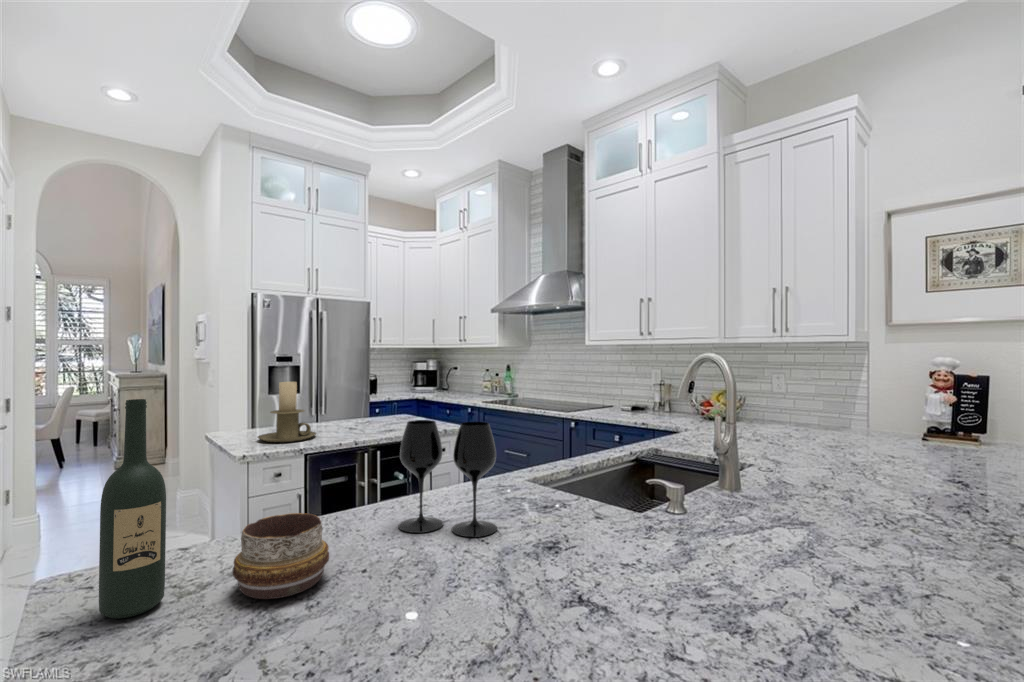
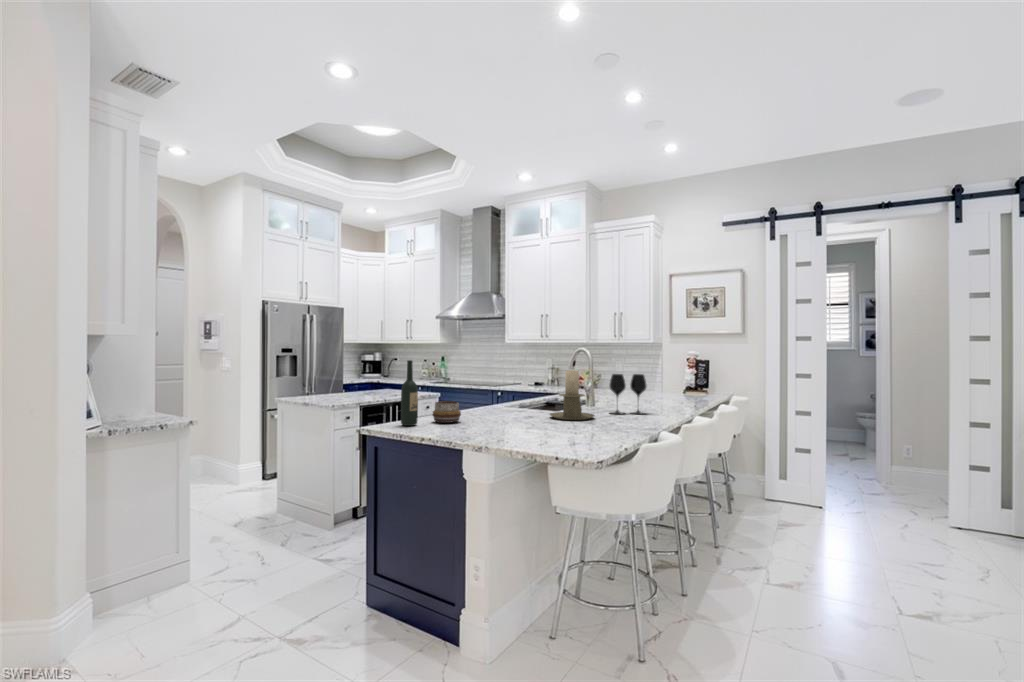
candle holder: present [258,382,316,442] -> present [550,370,594,420]
wine glass: present [398,420,497,537] -> present [609,374,647,414]

